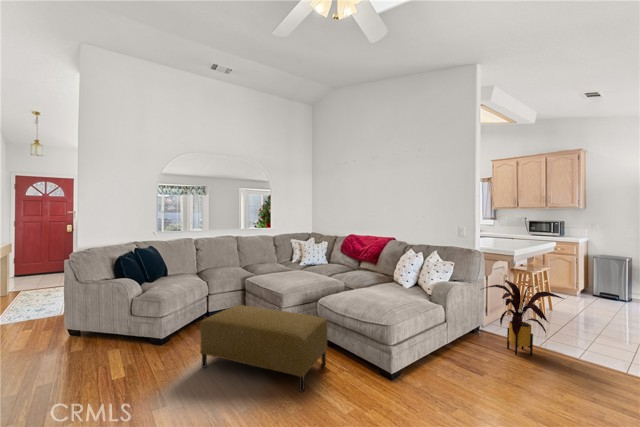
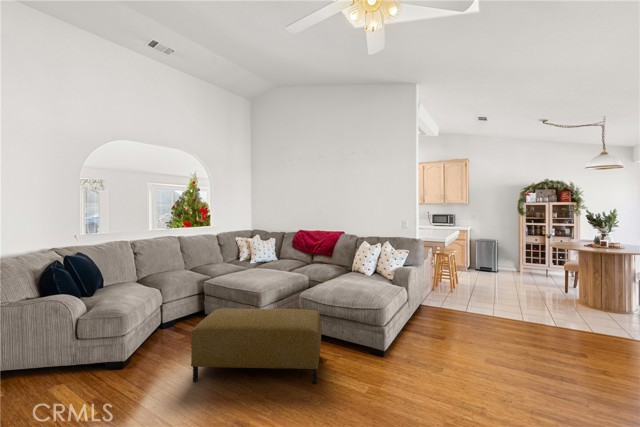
house plant: present [483,280,564,356] -> none [427,262,490,322]

